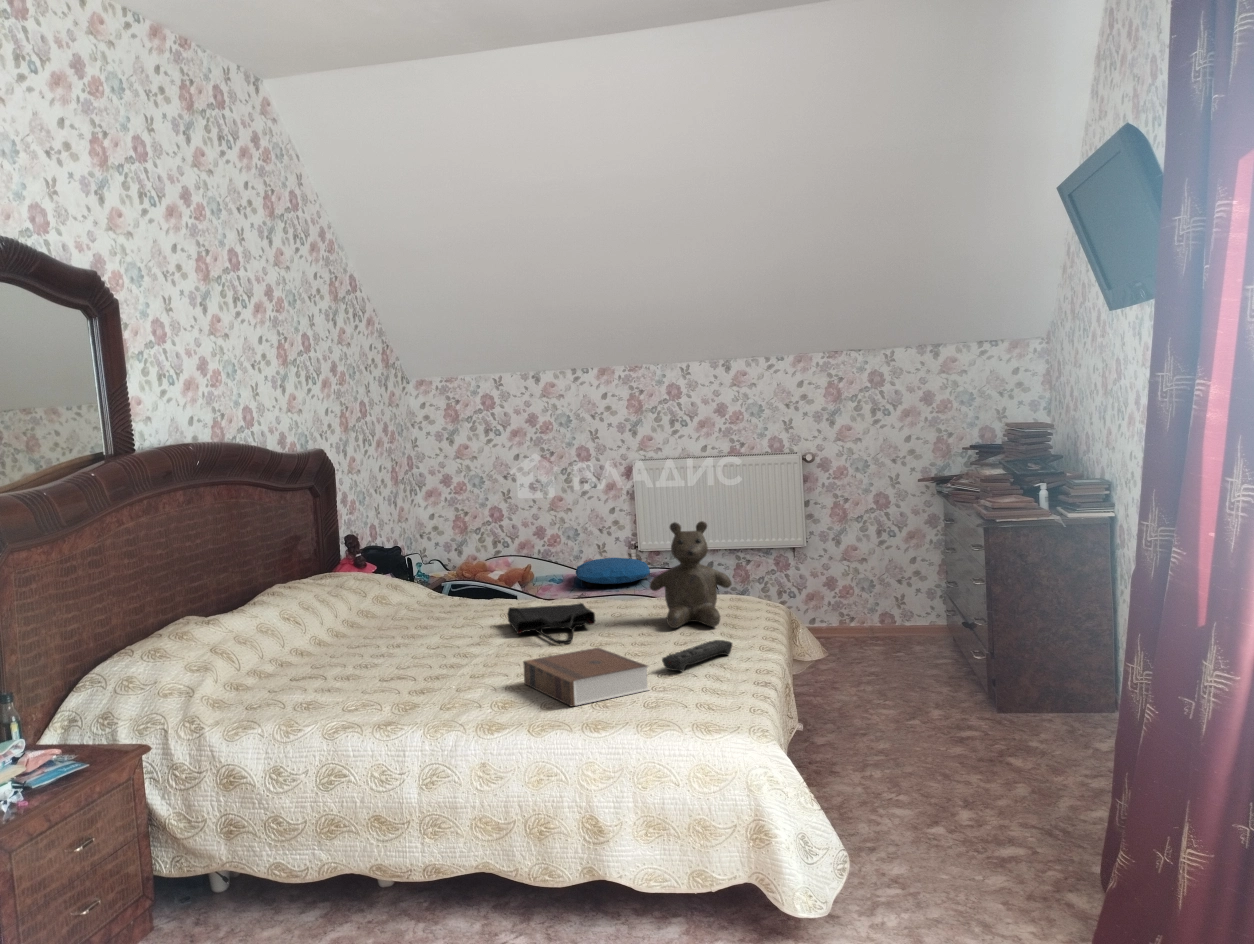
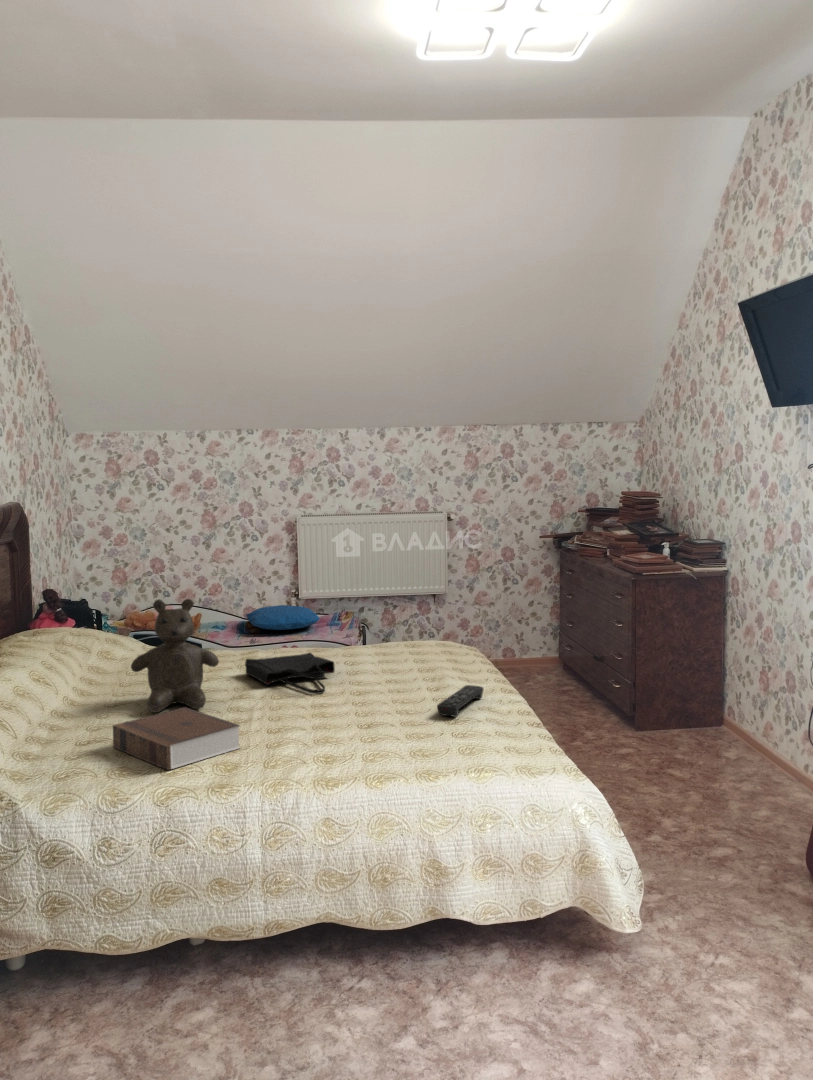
teddy bear: present [650,521,732,628] -> present [131,599,219,712]
book: present [523,648,649,706] -> present [113,707,240,770]

